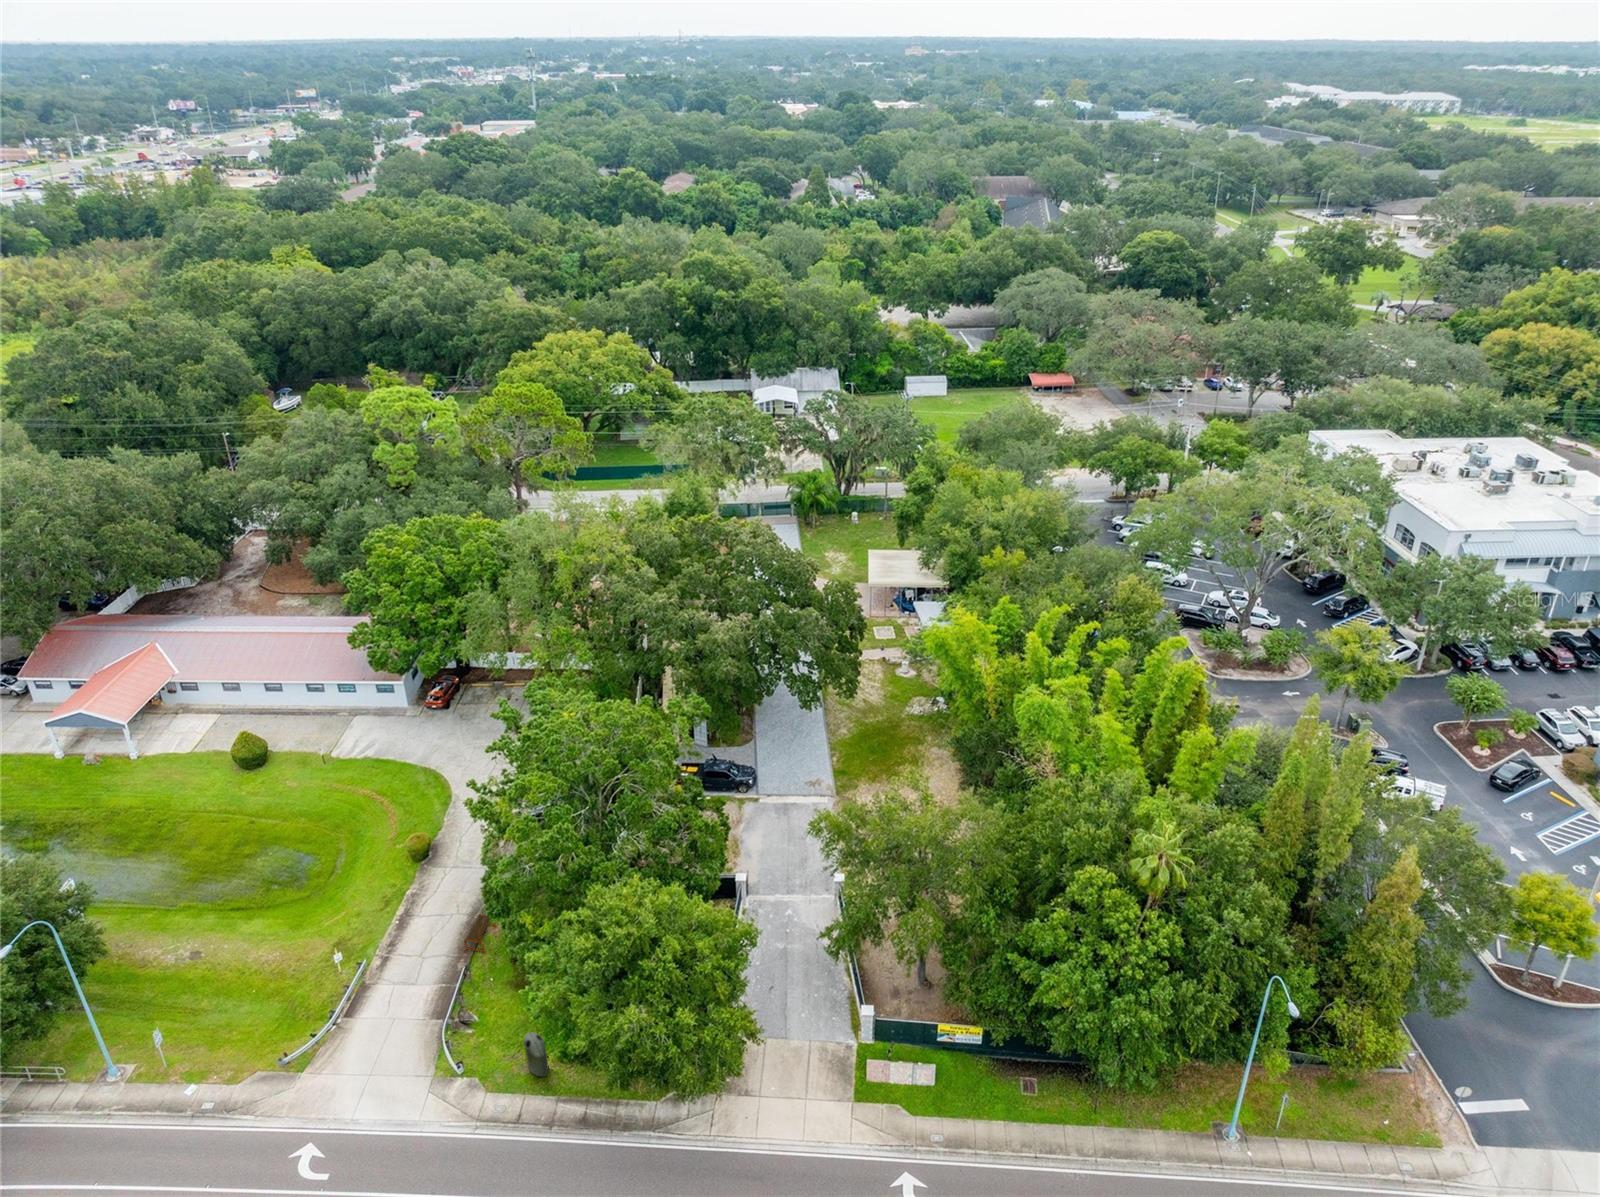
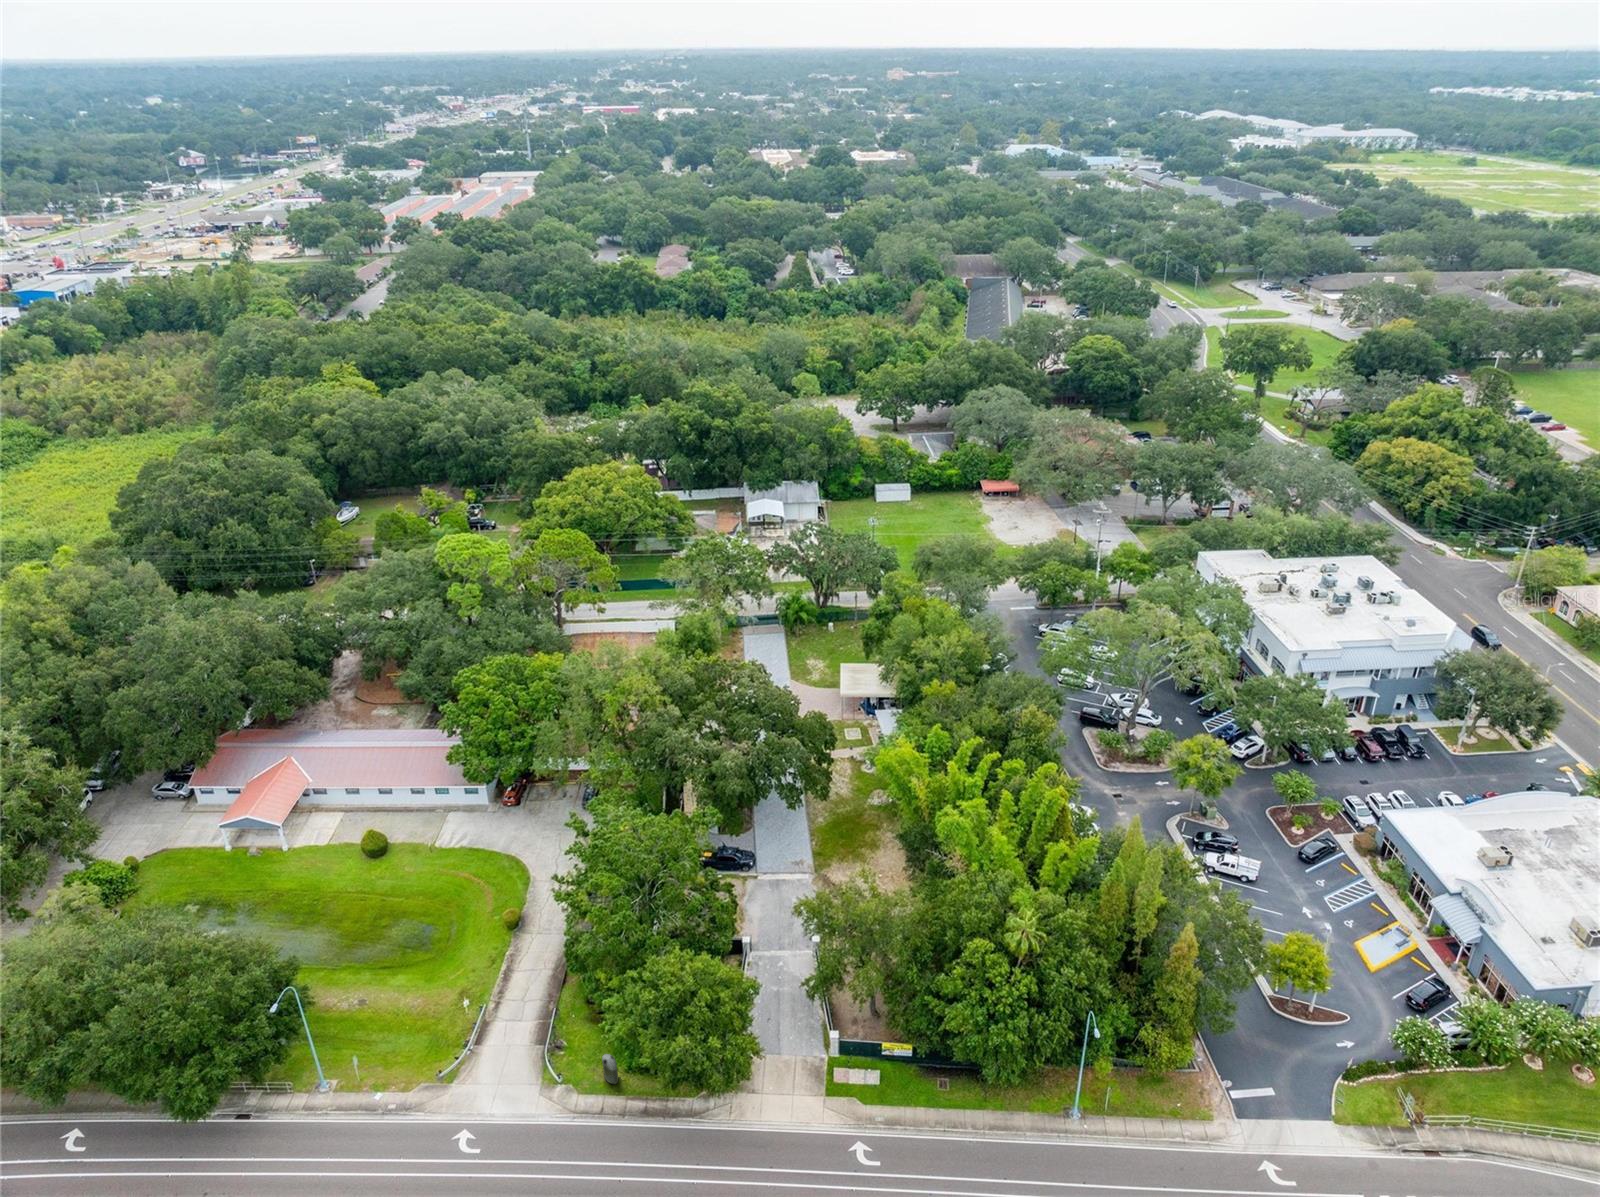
bench: present [464,915,496,953] -> none [553,965,574,999]

